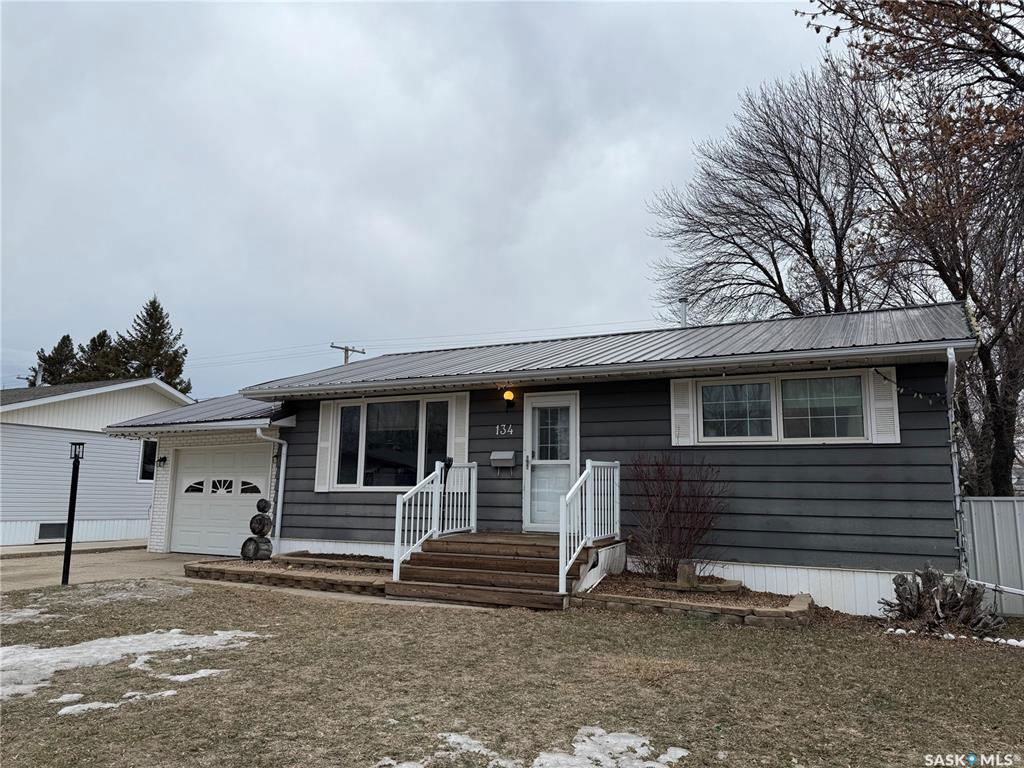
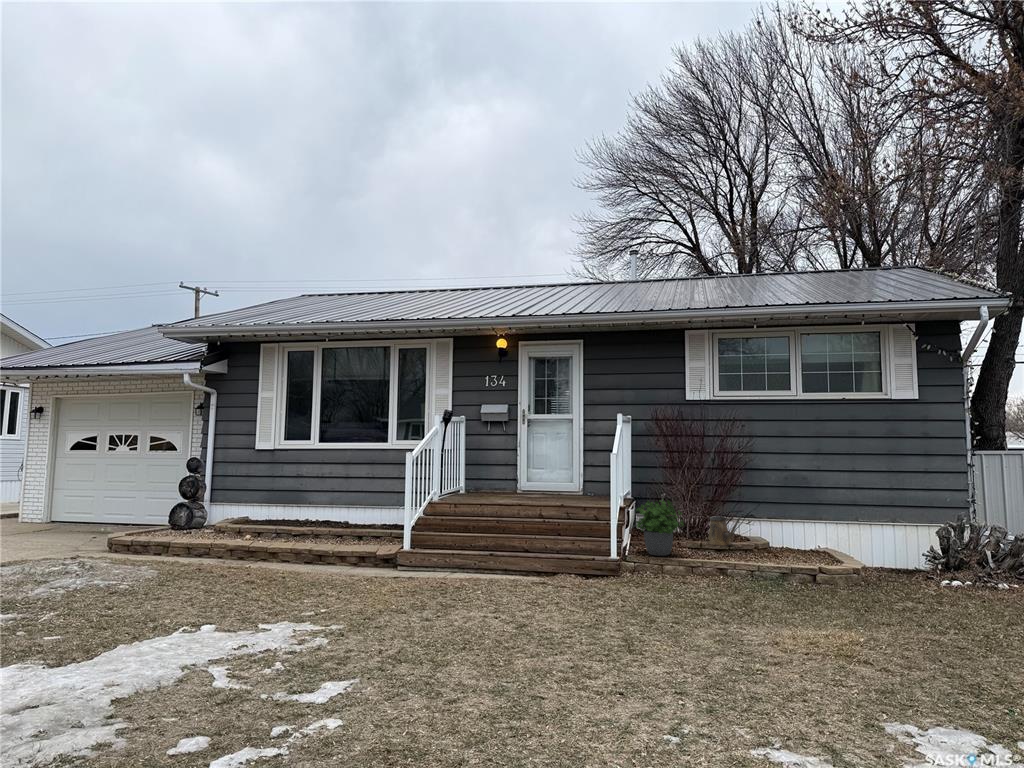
potted plant: none [591,541,635,593] -> present [636,499,684,556]

